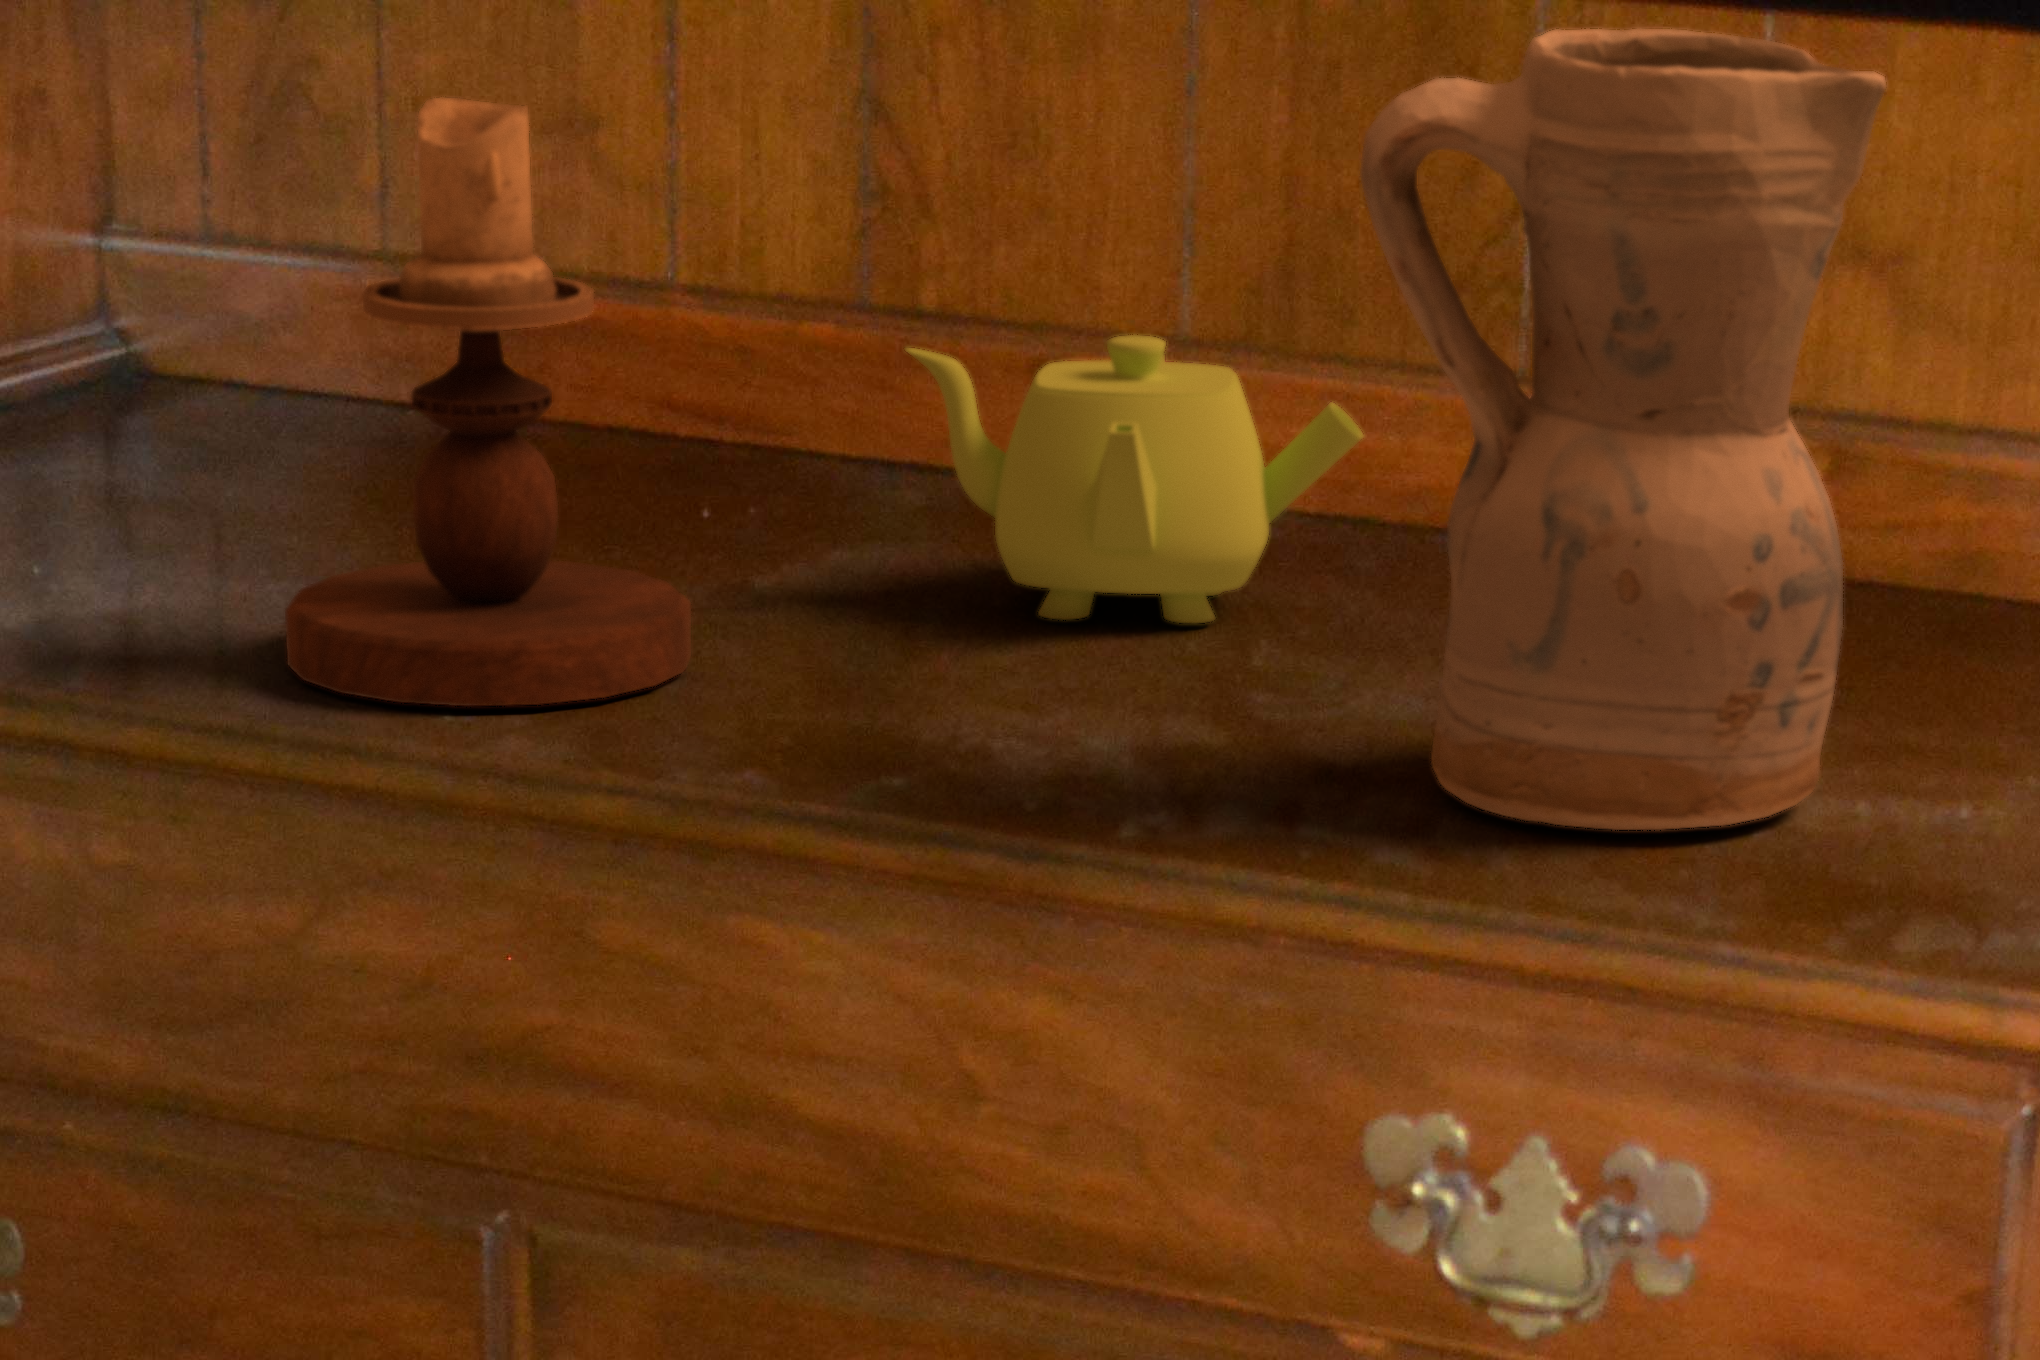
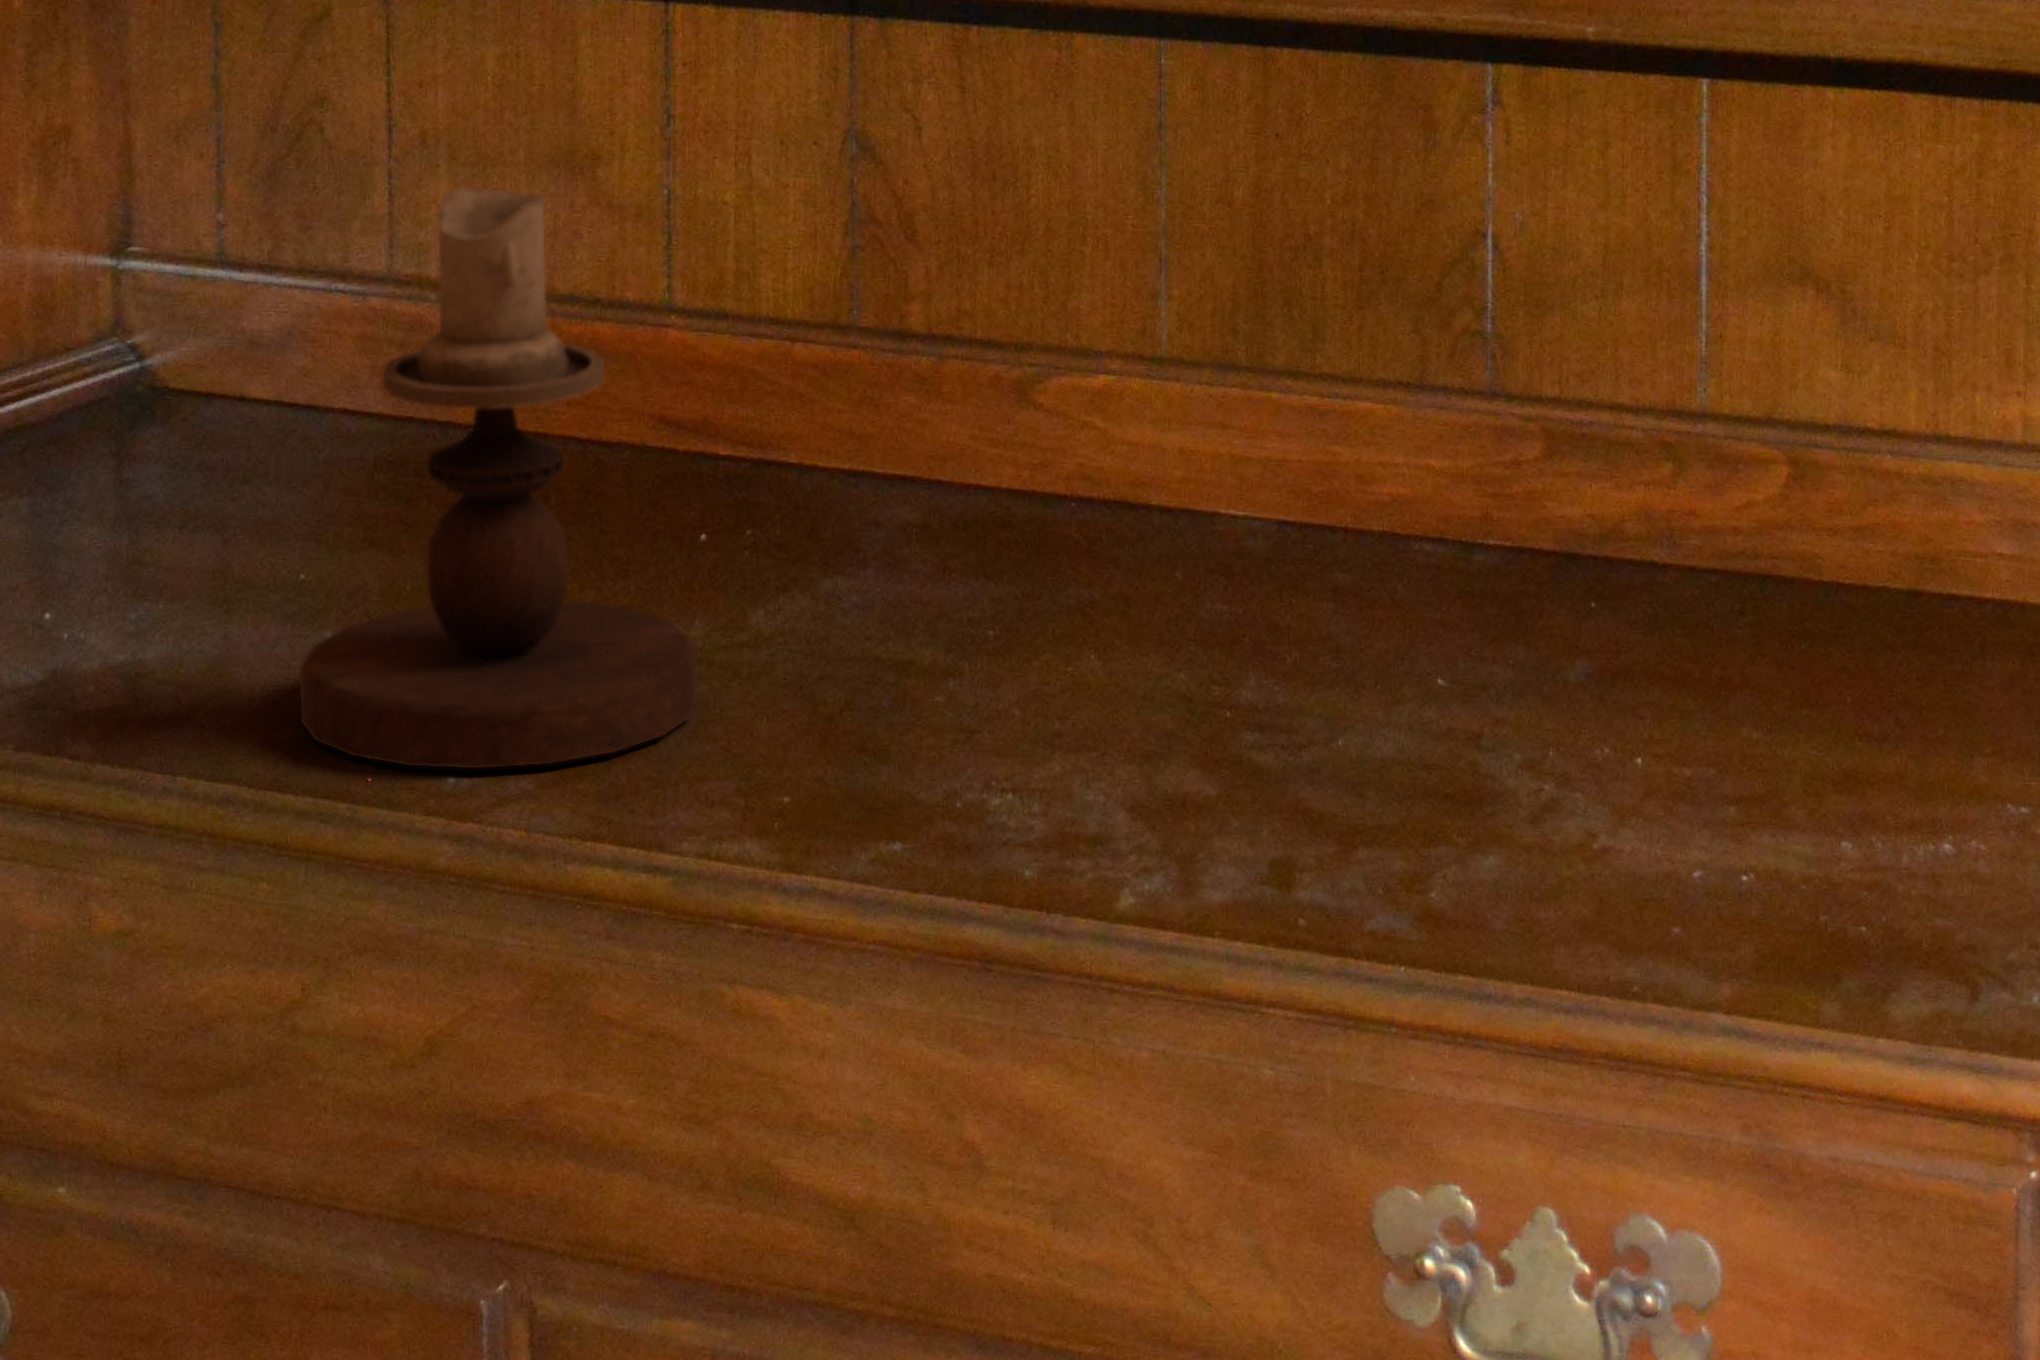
ceramic pitcher: present [1360,29,1886,830] -> none [1328,126,1812,881]
teapot: present [906,335,1363,623] -> none [899,366,1343,640]

